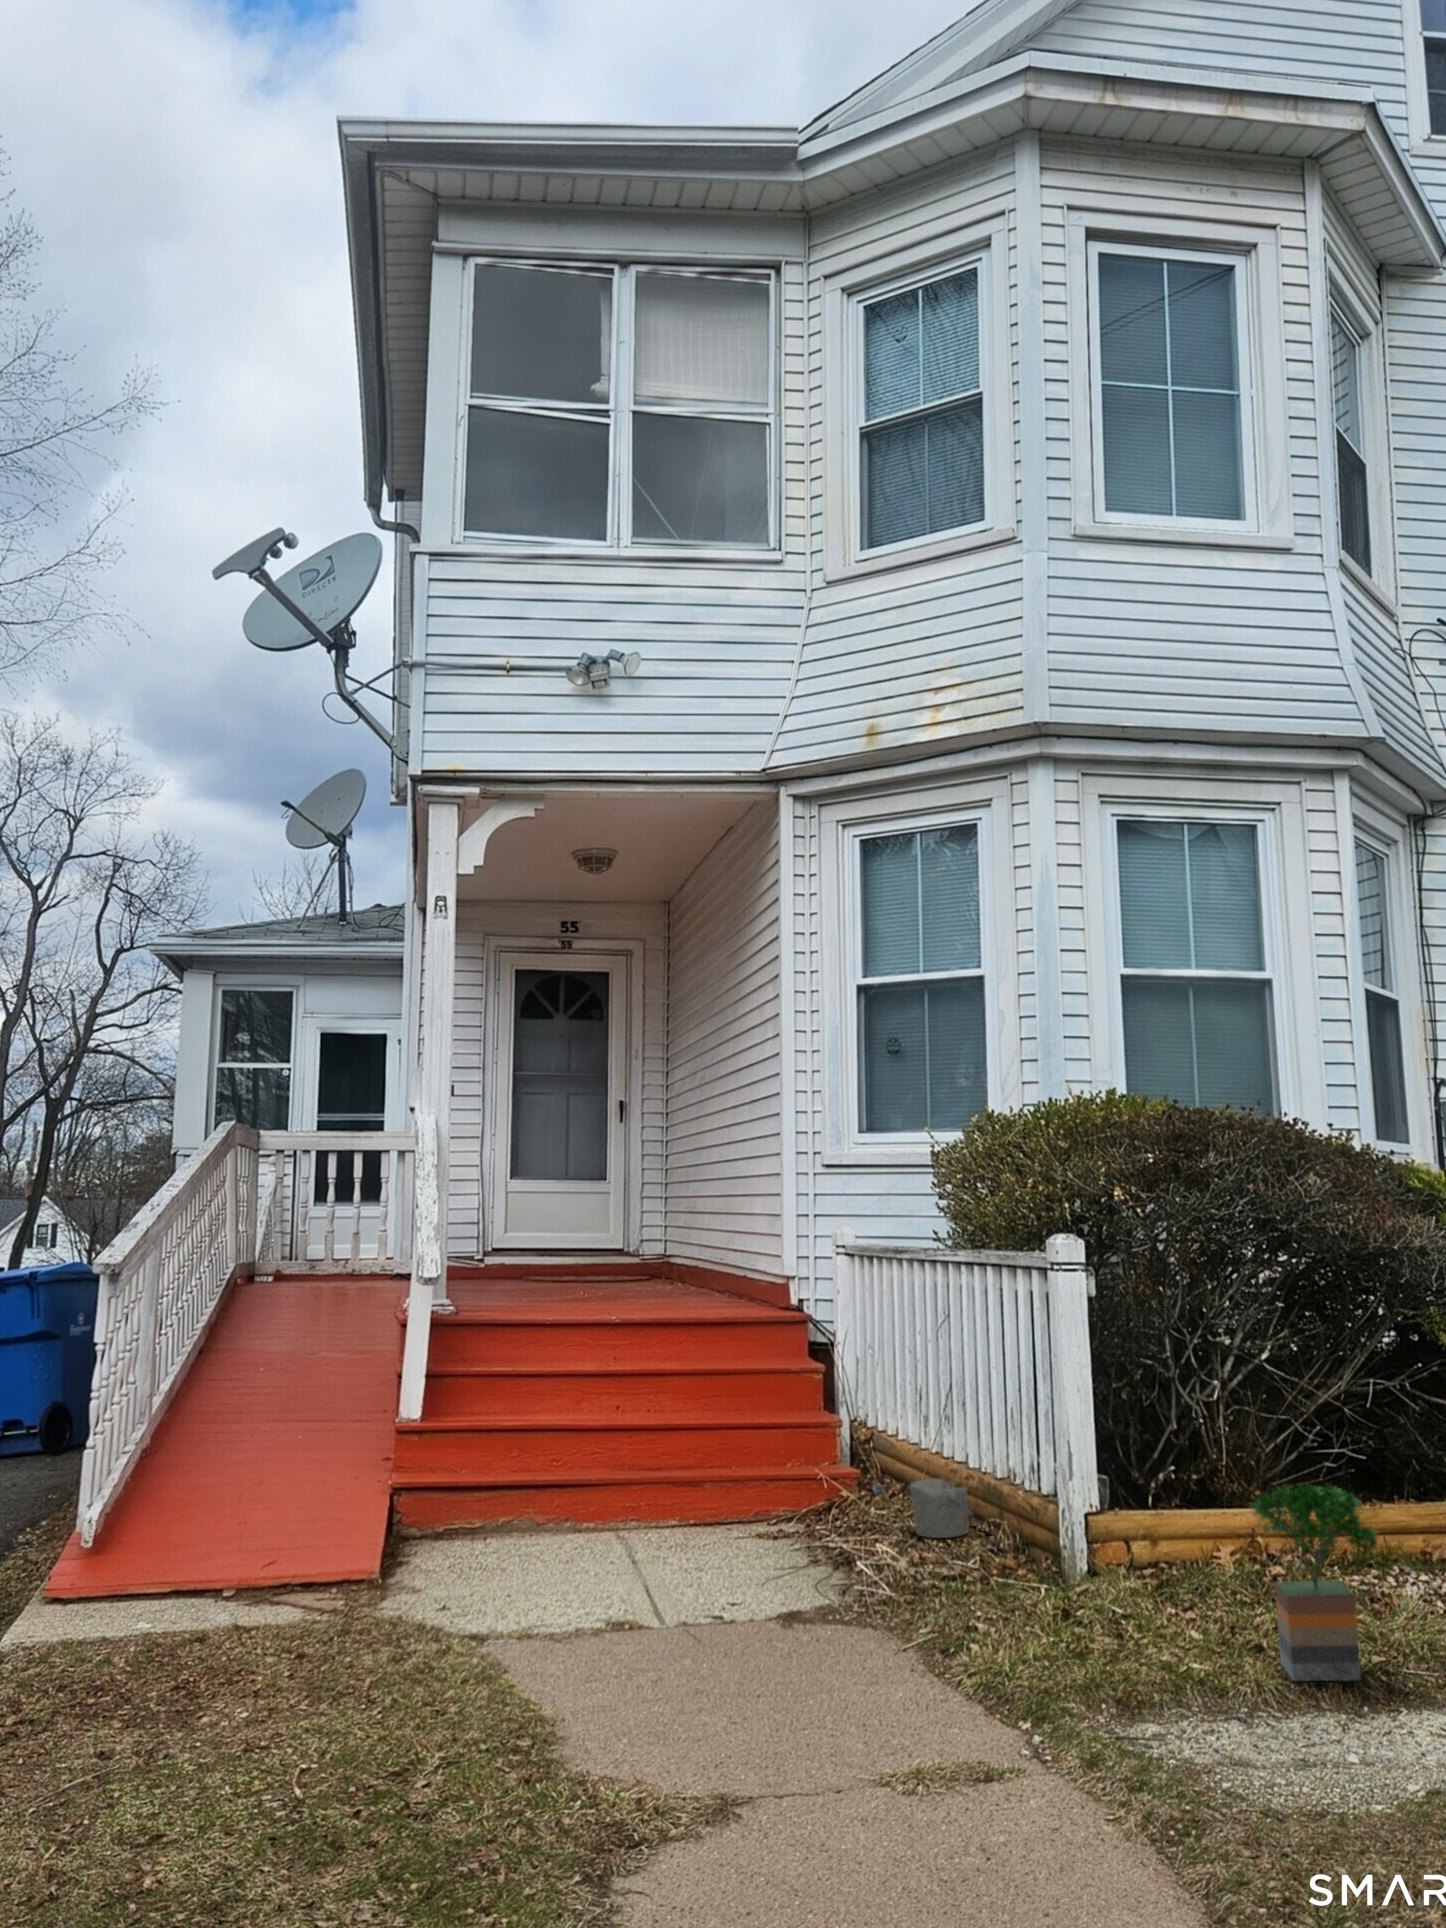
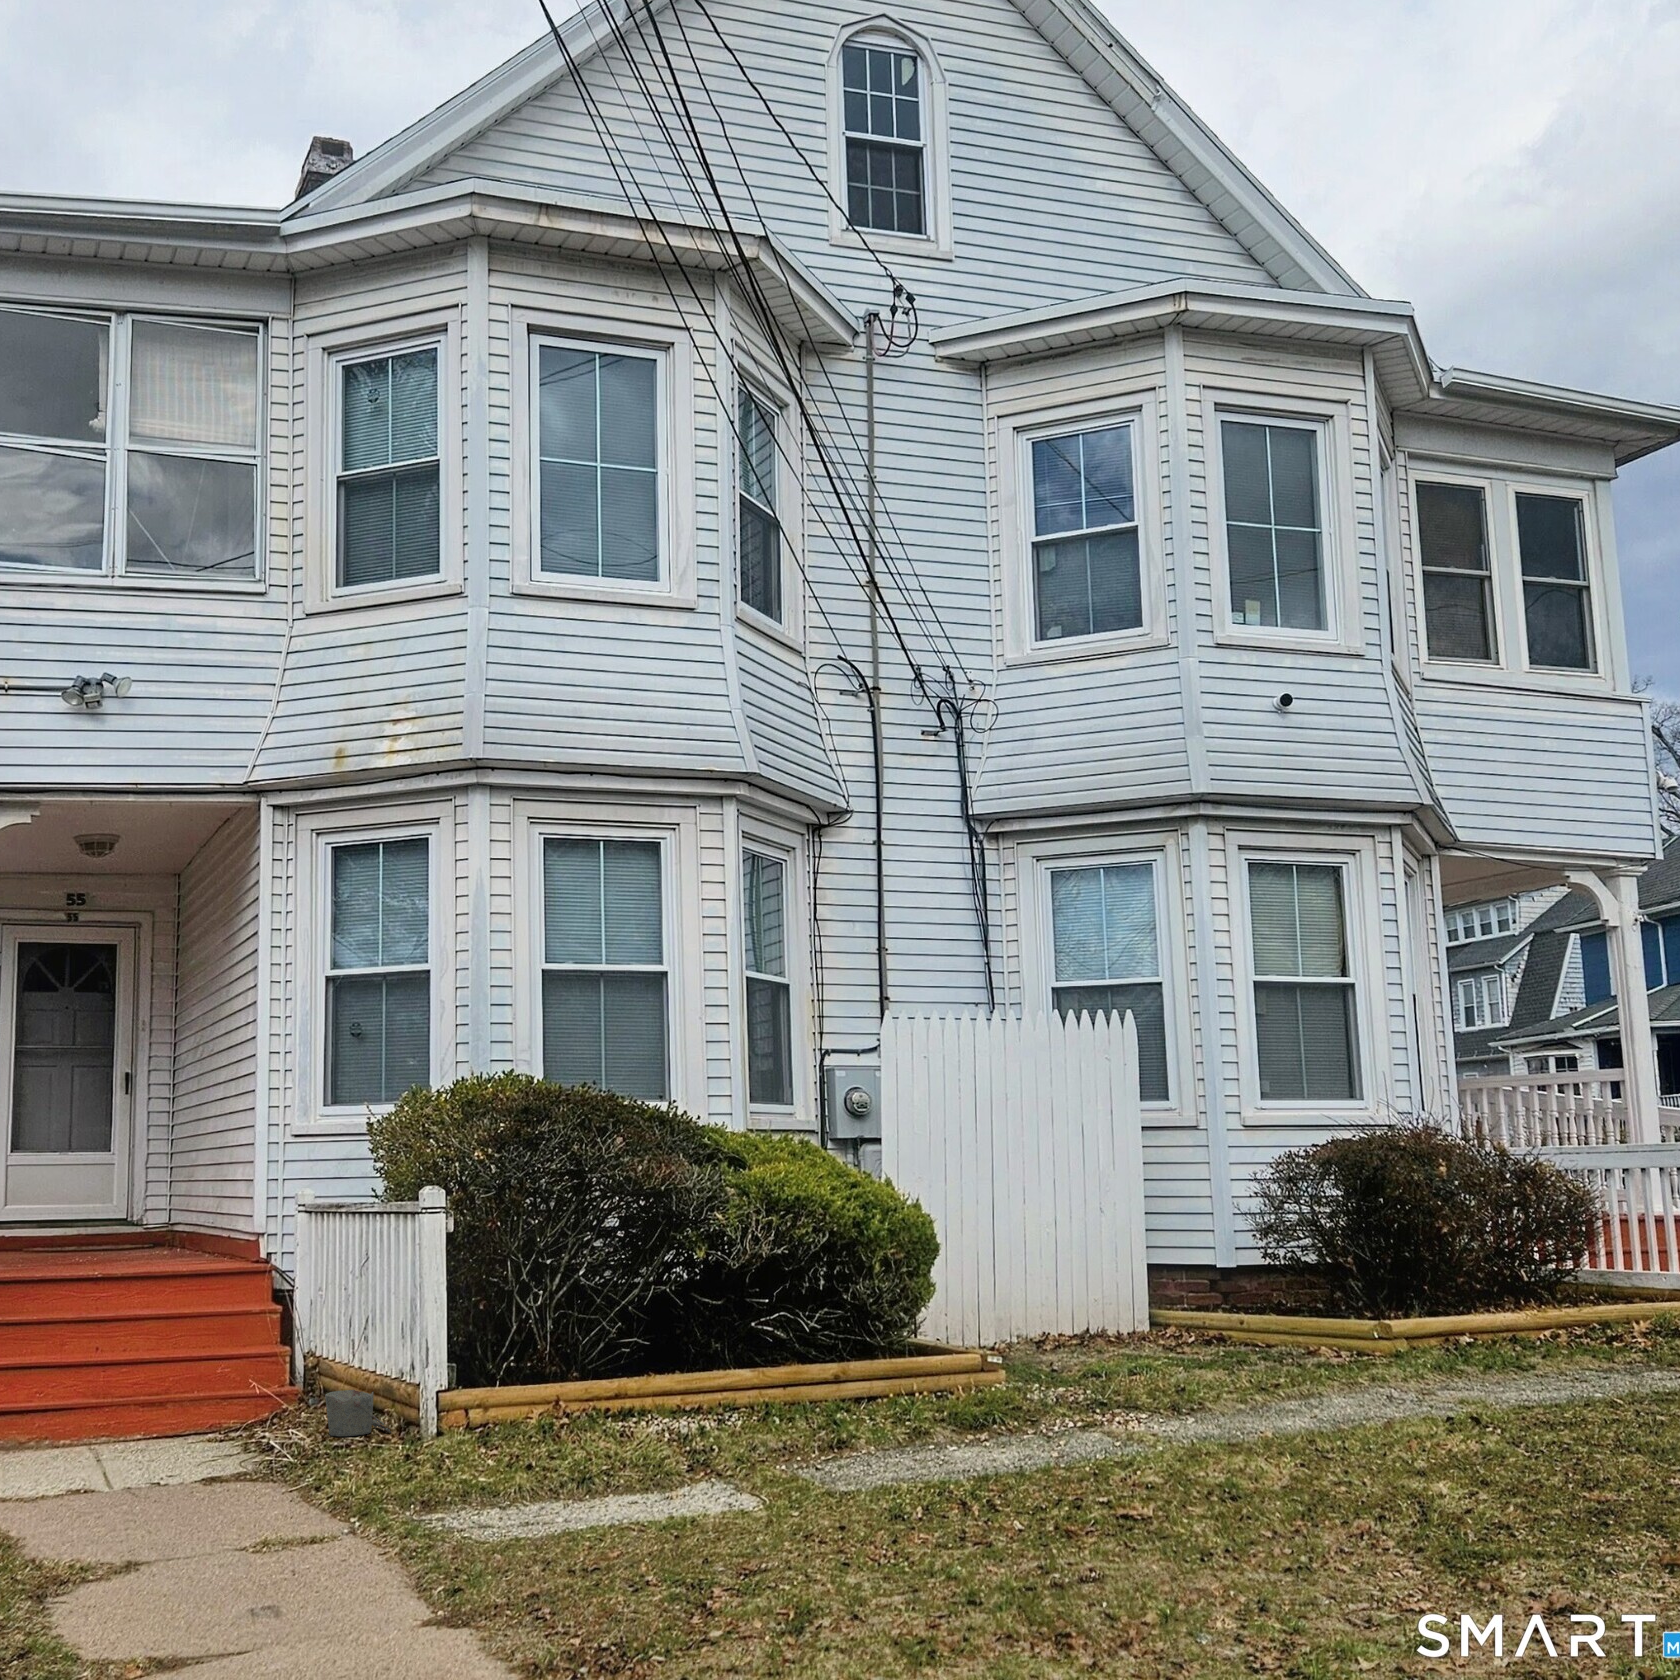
potted tree: present [1251,1484,1380,1681] -> none [545,1359,636,1502]

